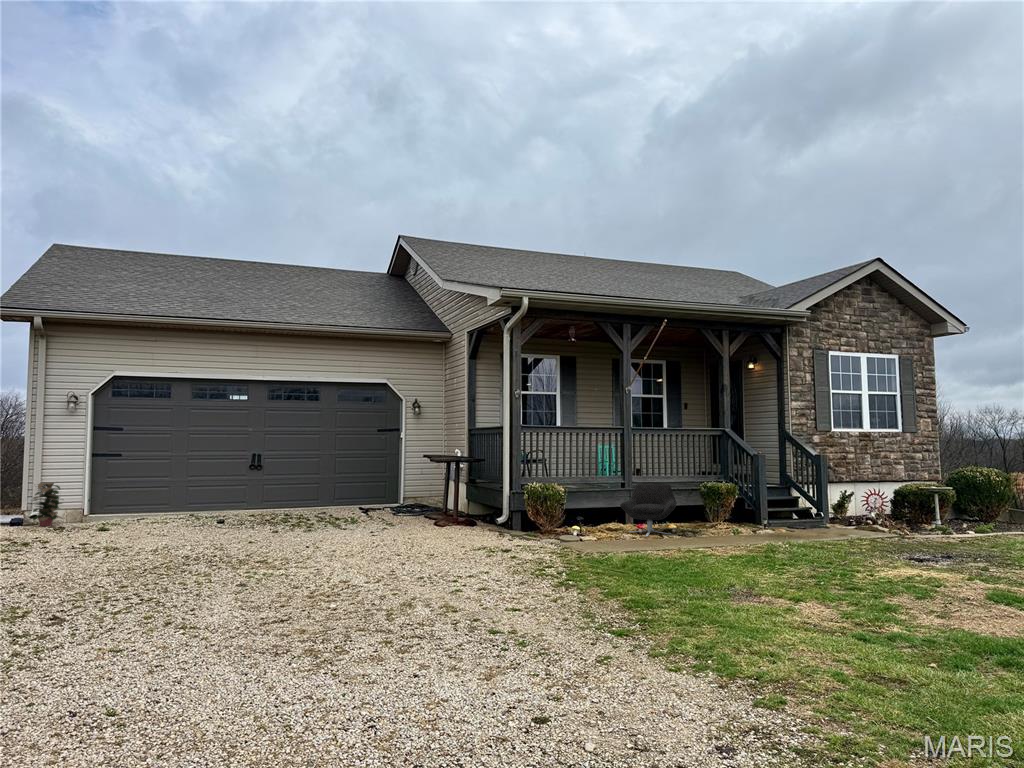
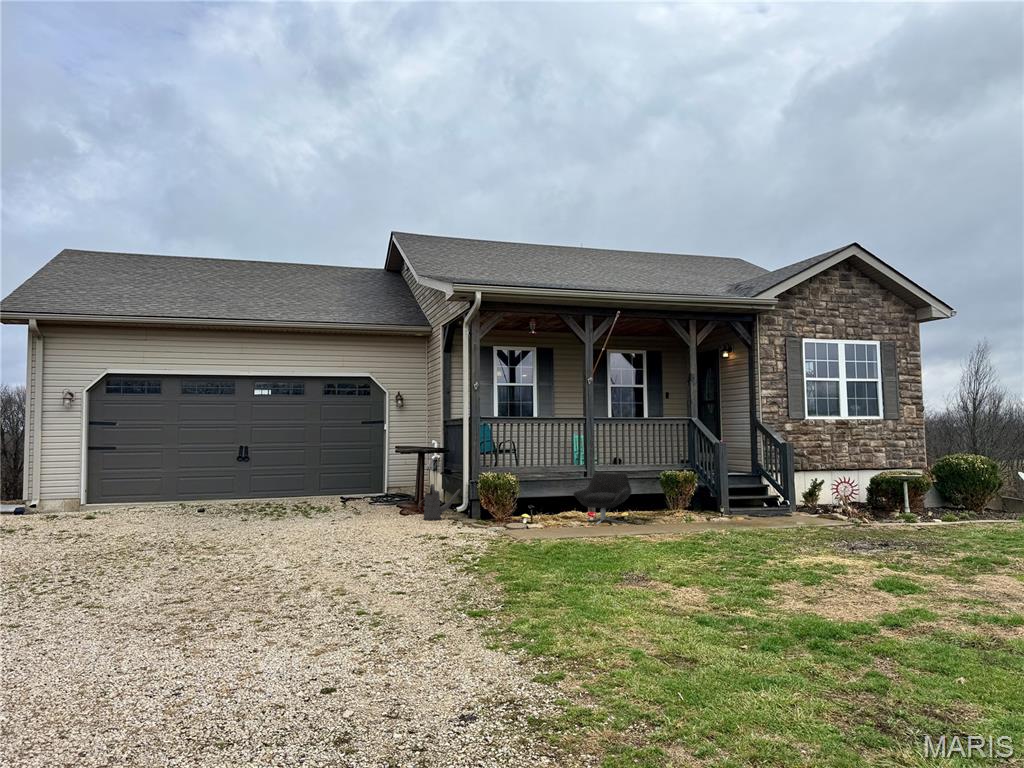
decorative plant: present [31,483,62,526] -> none [27,474,62,514]
watering can: none [459,495,501,532] -> present [418,484,460,520]

